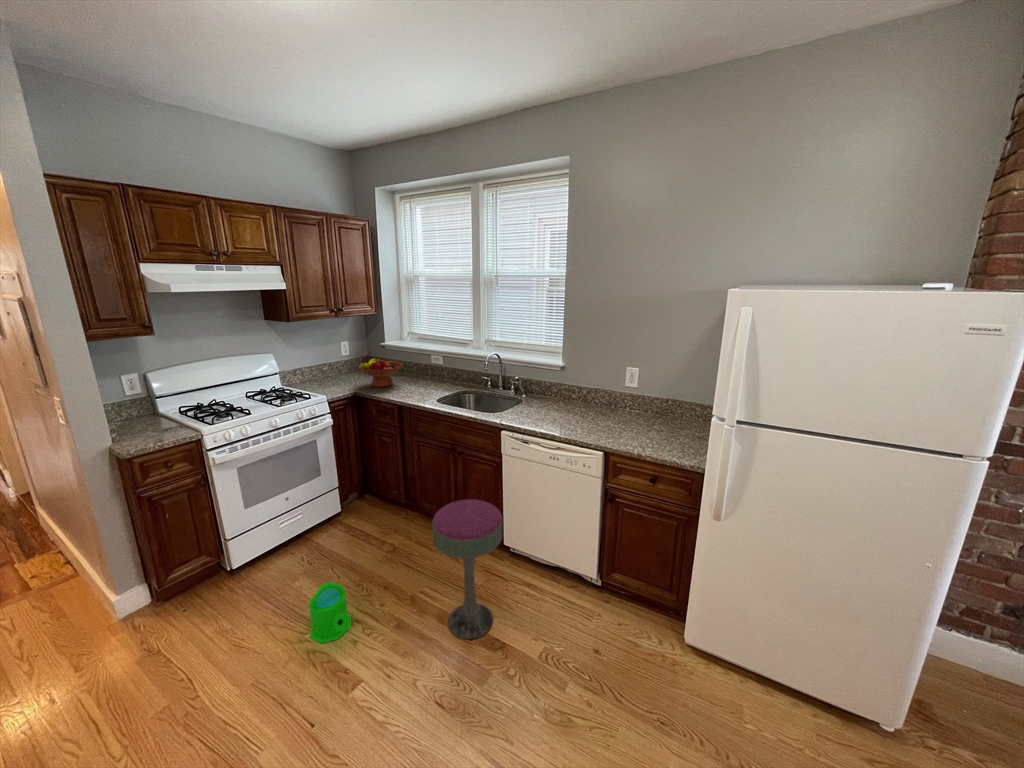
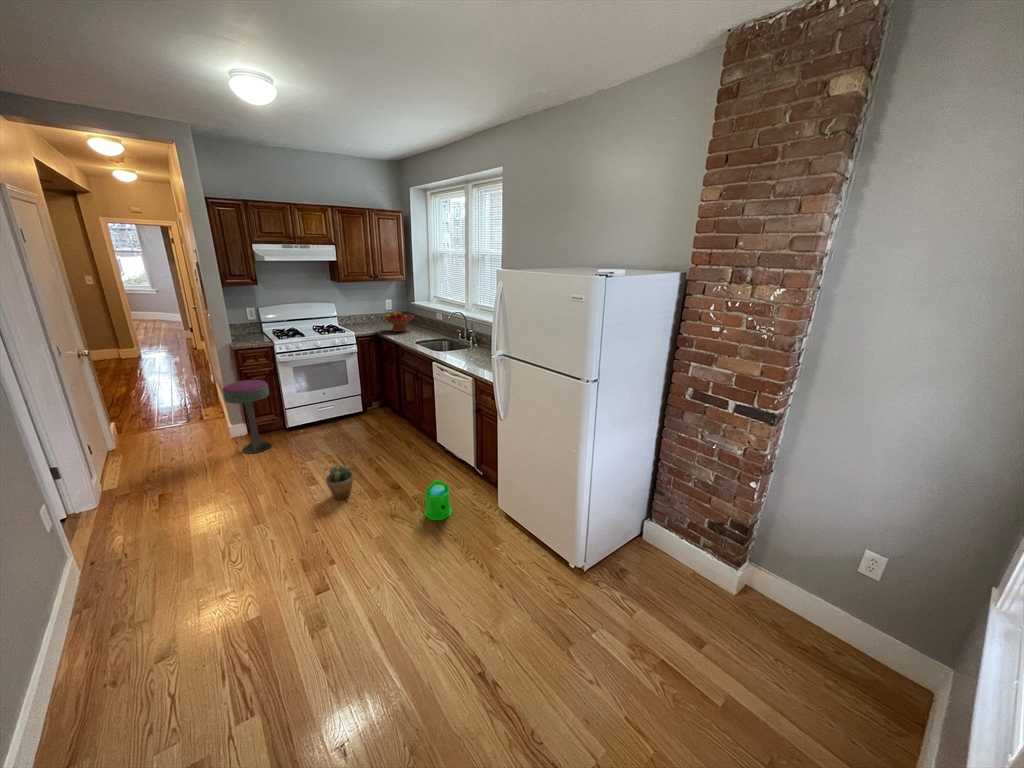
bar stool: present [432,499,503,639] -> present [223,380,272,453]
watering can: present [309,582,351,643] -> present [424,480,452,520]
potted plant: none [396,643,442,710] -> present [326,465,353,500]

